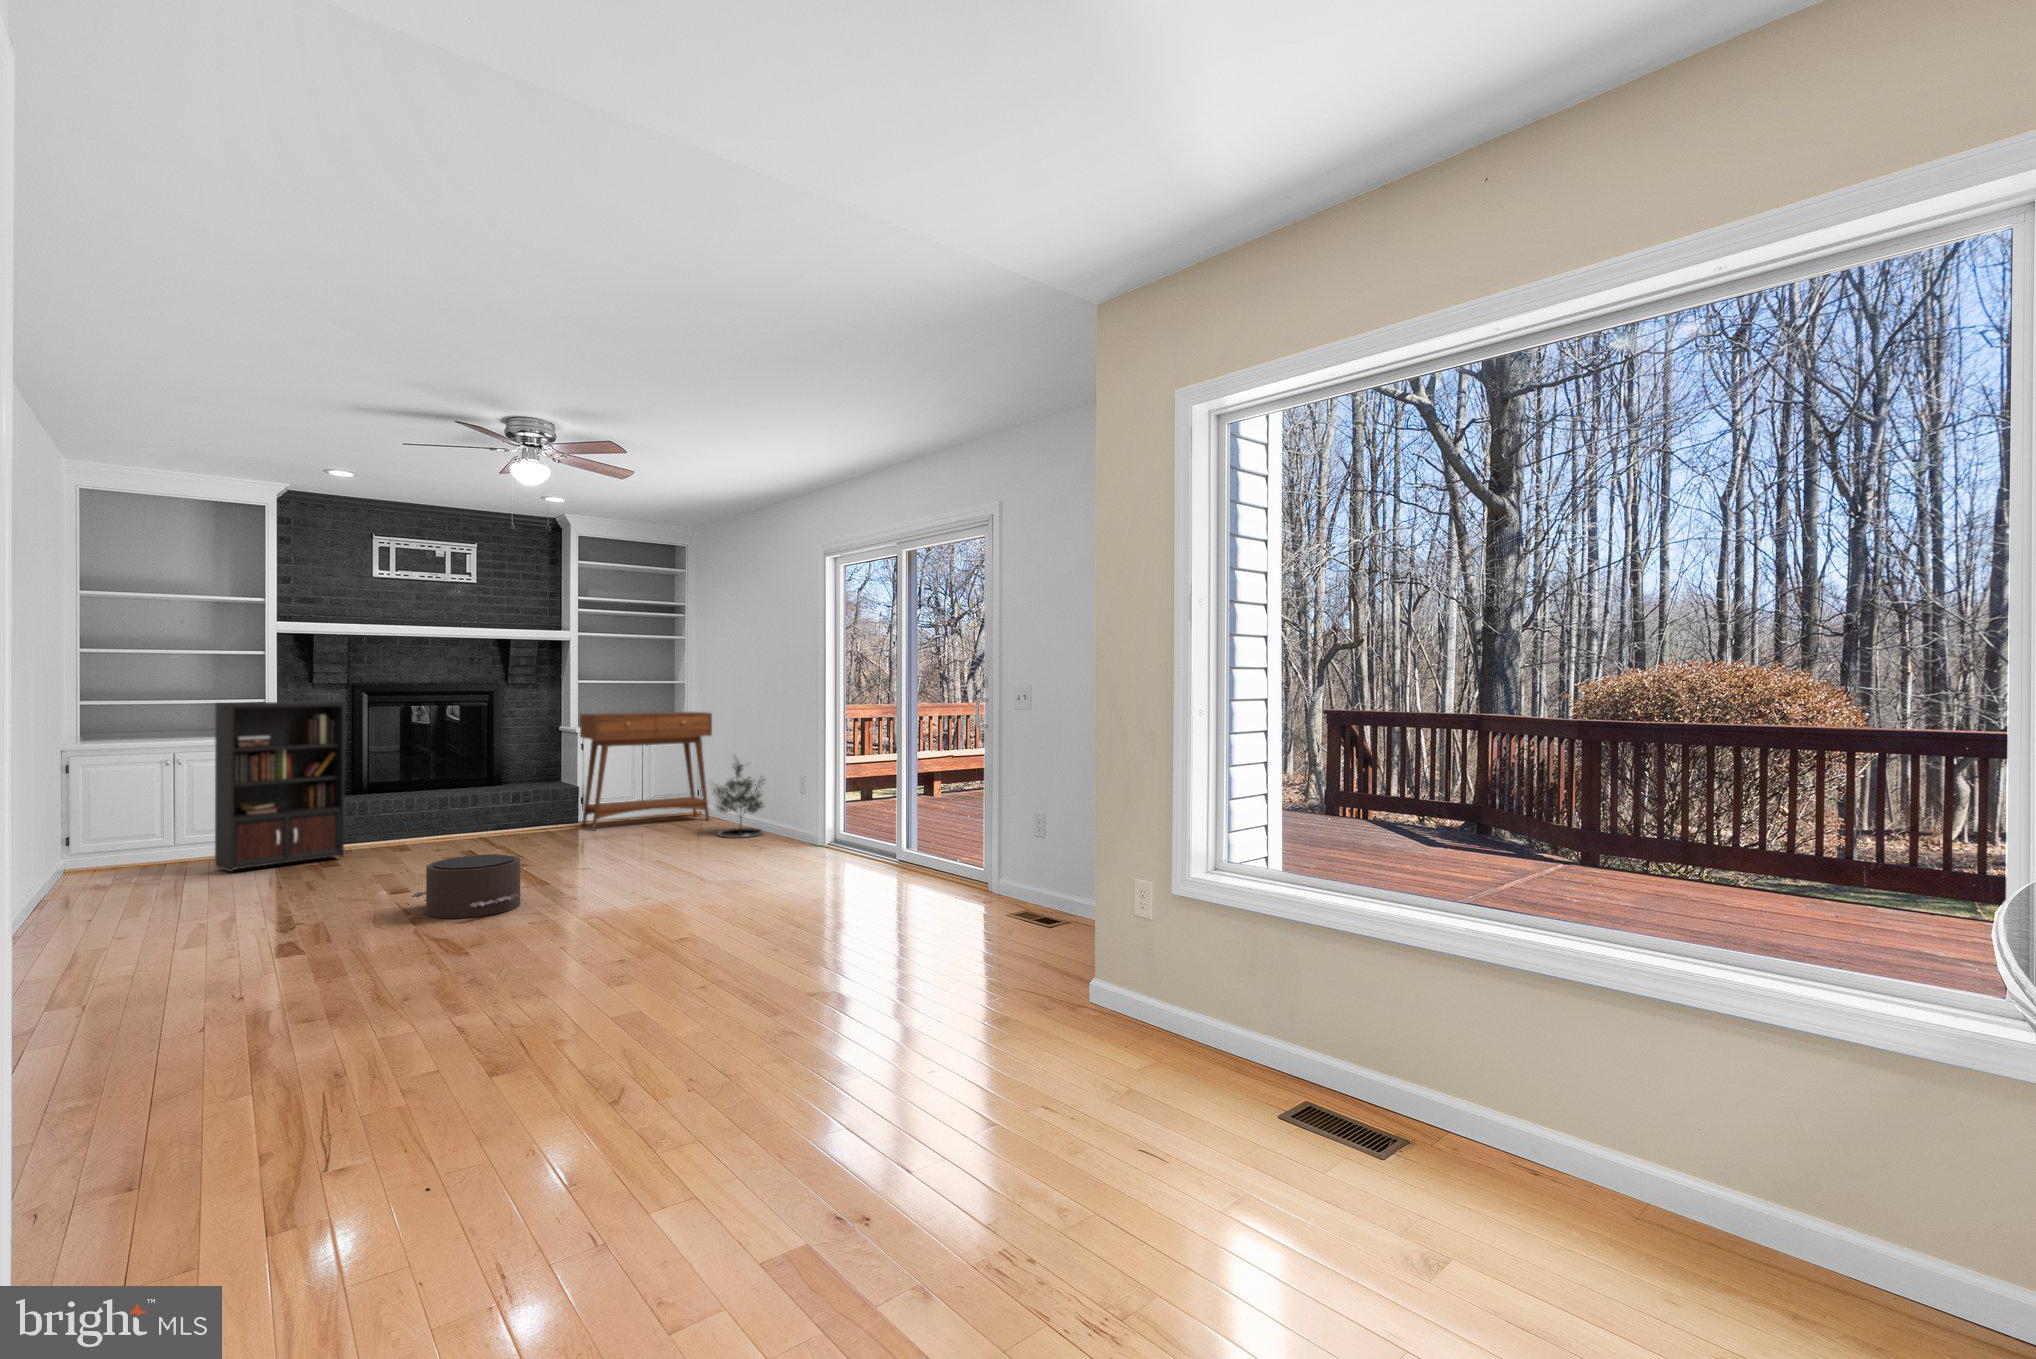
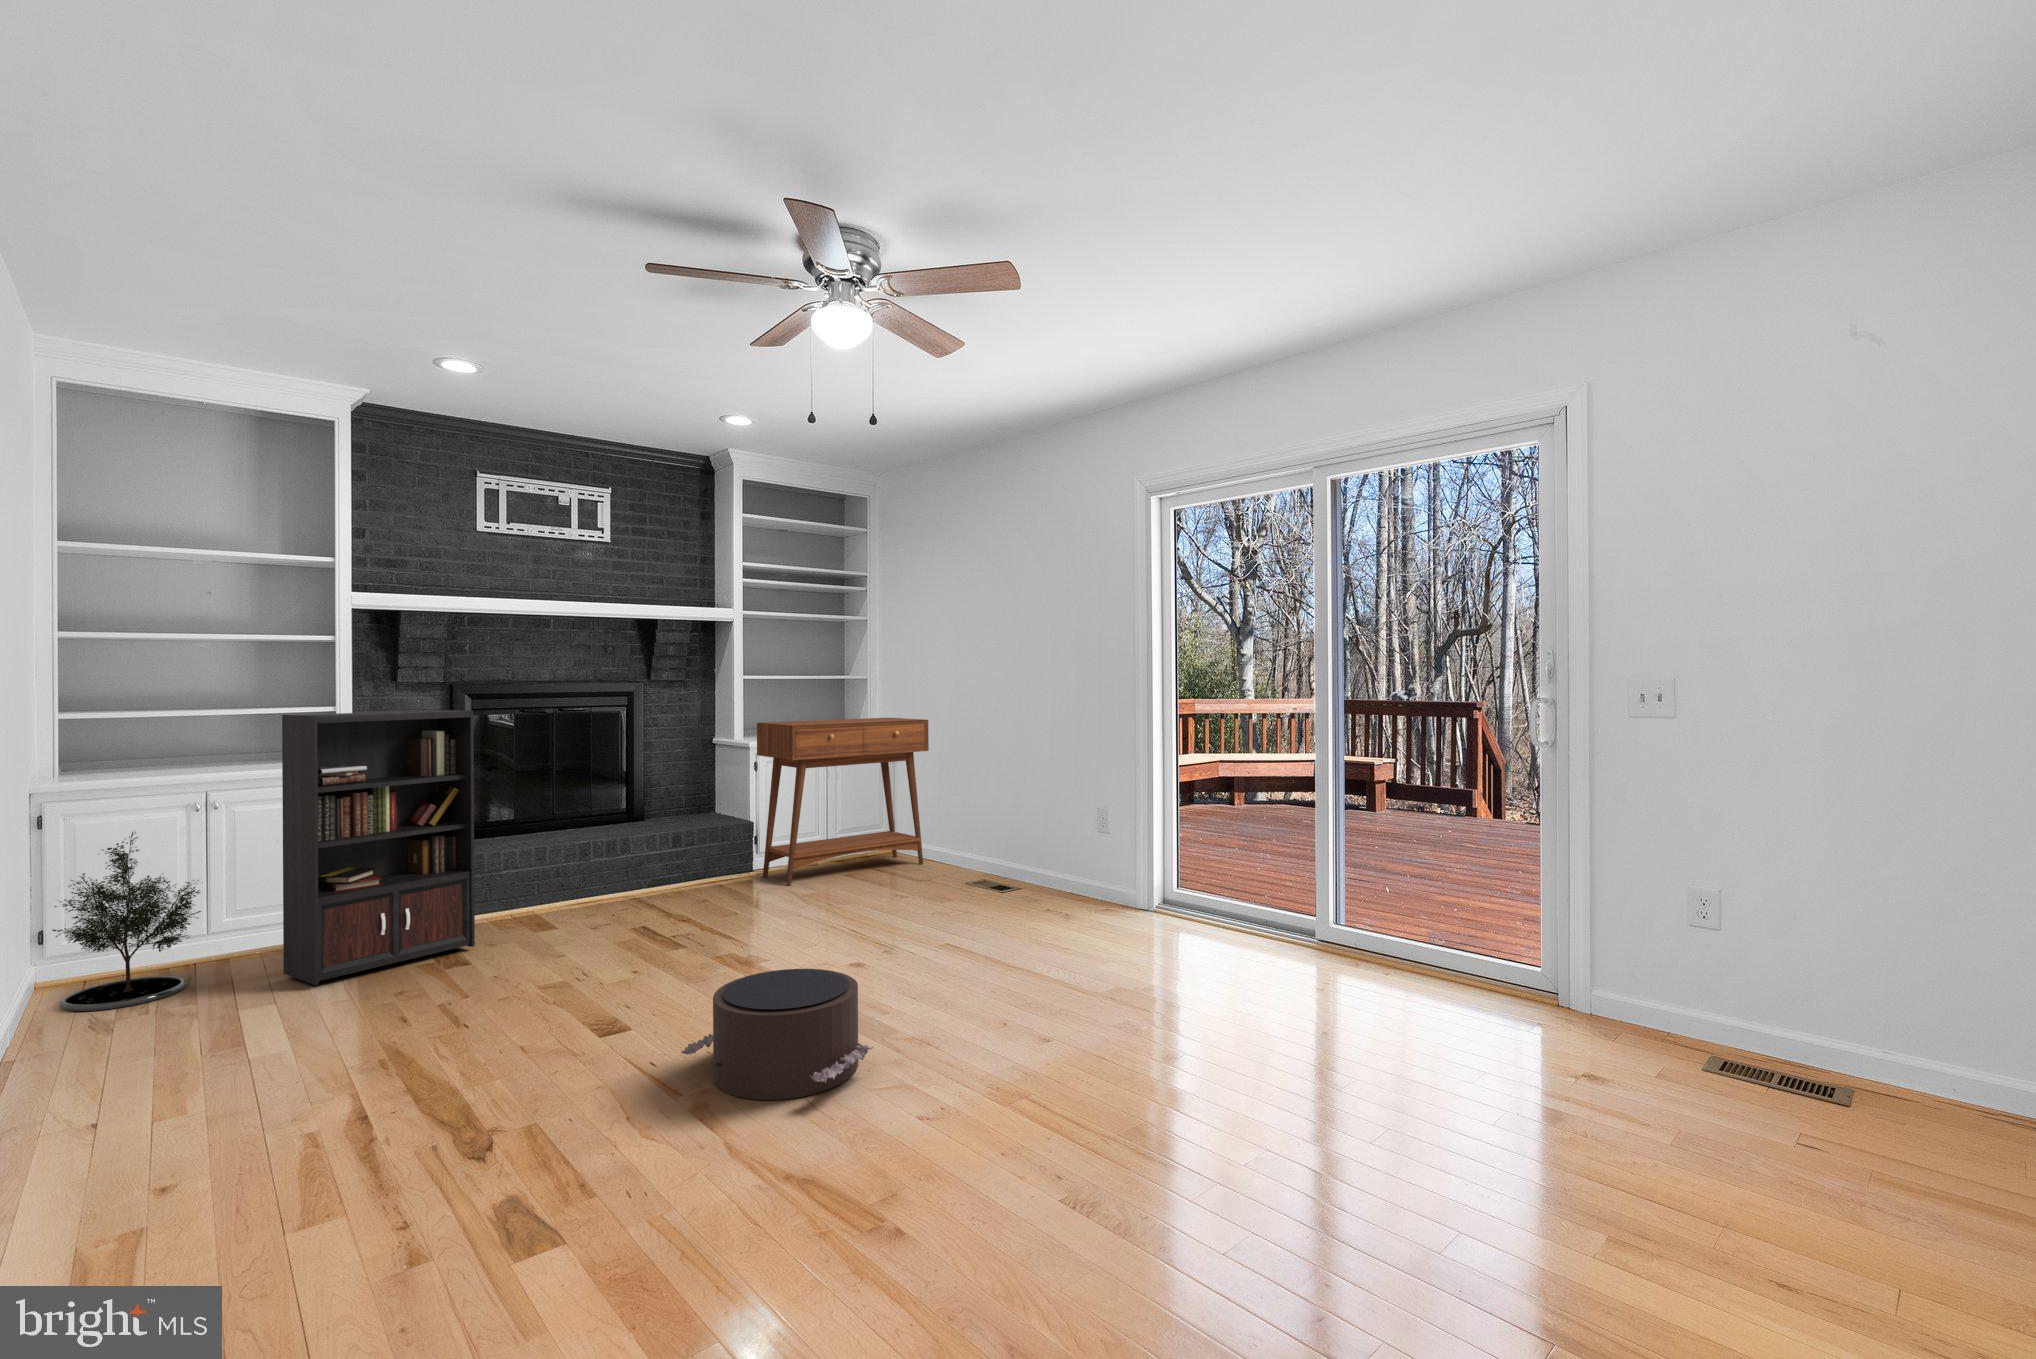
potted tree: present [714,755,765,838] -> present [53,832,201,1011]

